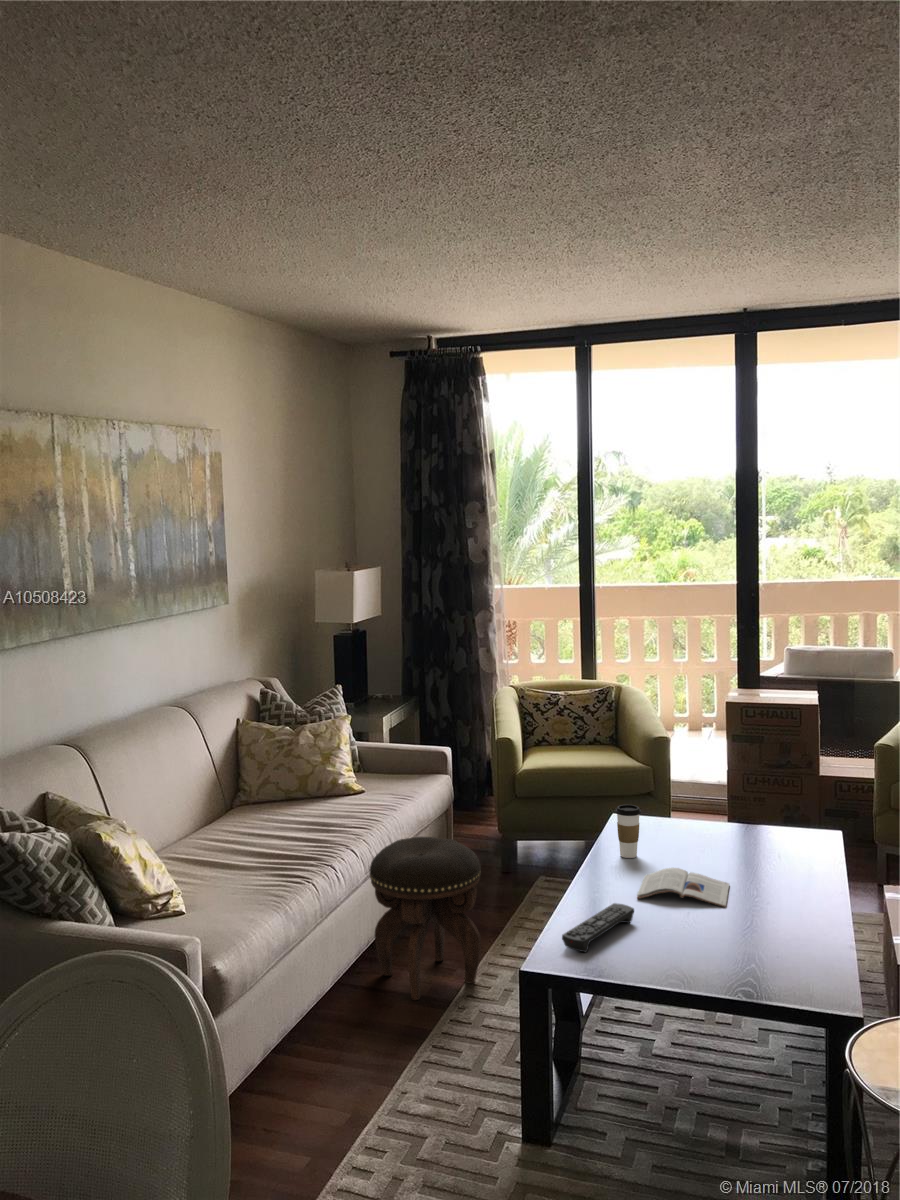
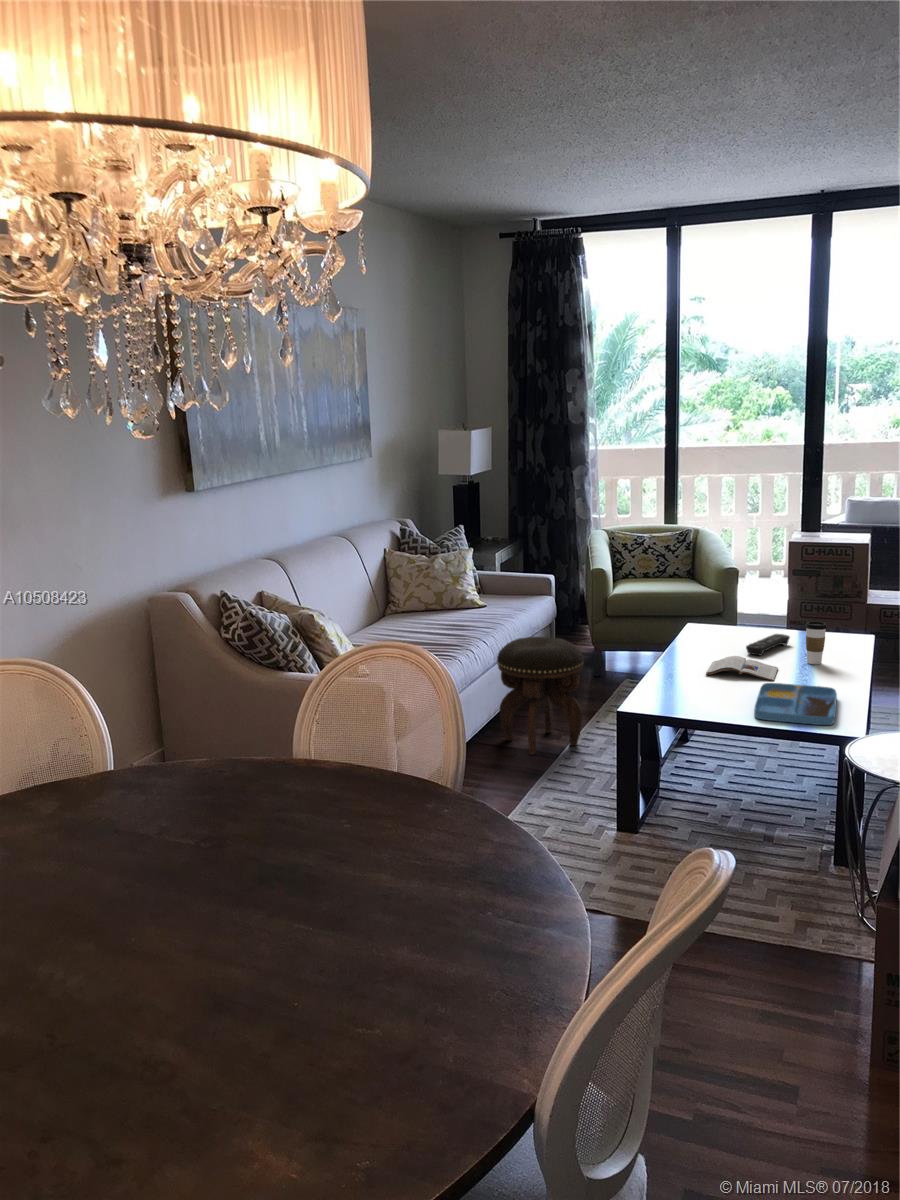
coffee cup: present [615,805,641,858] -> present [805,621,827,664]
remote control: present [562,903,634,952] -> present [746,634,790,656]
tray: none [706,915,818,992] -> present [754,683,837,725]

